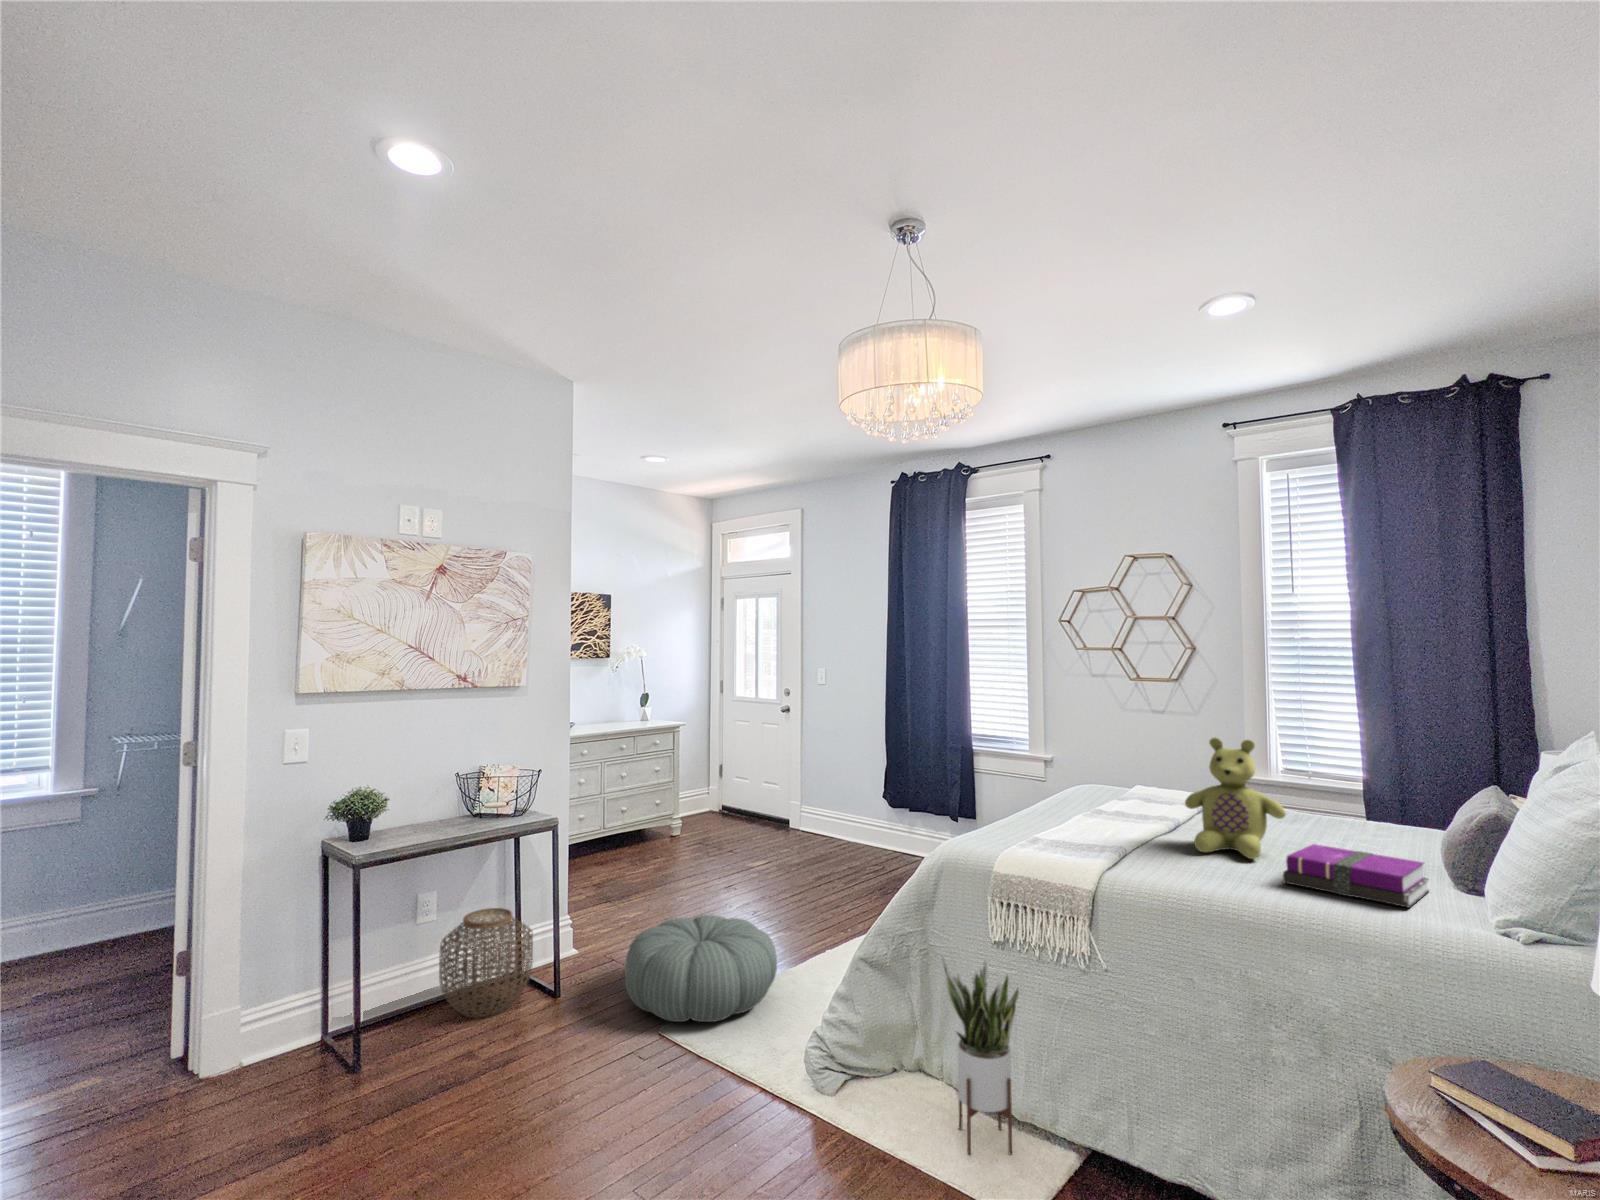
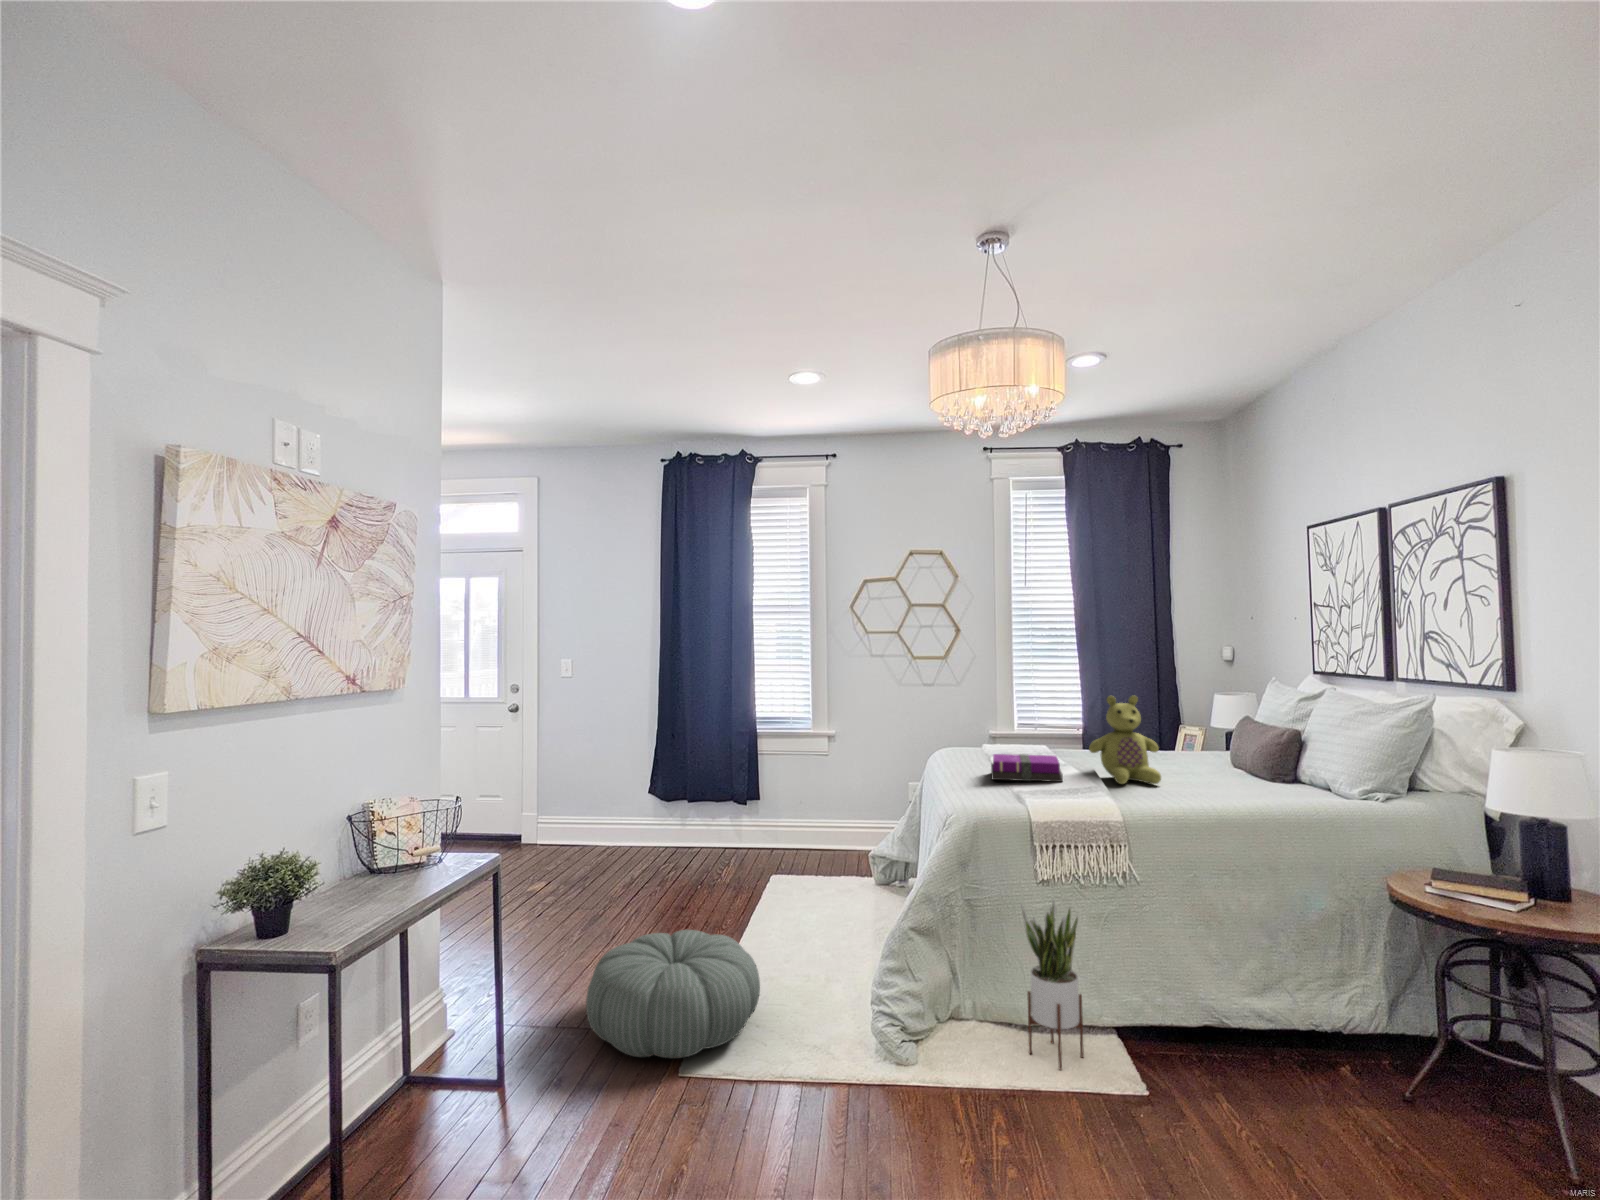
notebook: present [1283,844,1429,907] -> present [991,754,1063,782]
woven basket: present [439,908,533,1018] -> none [355,986,487,1146]

